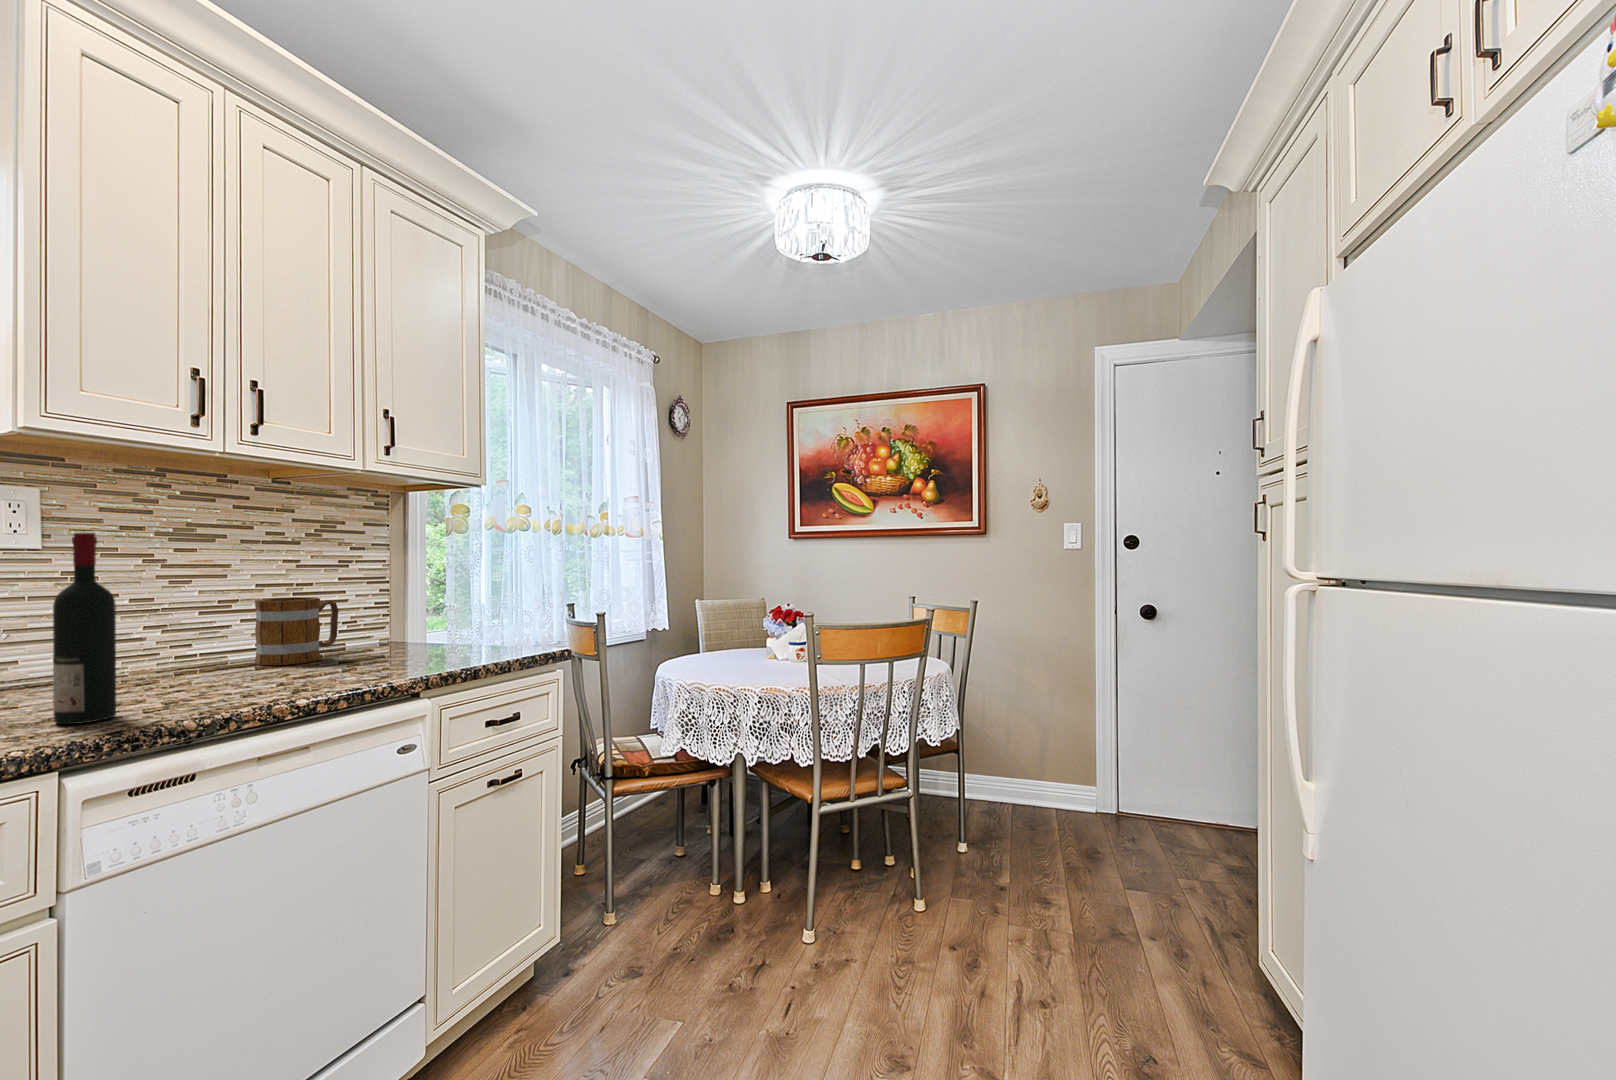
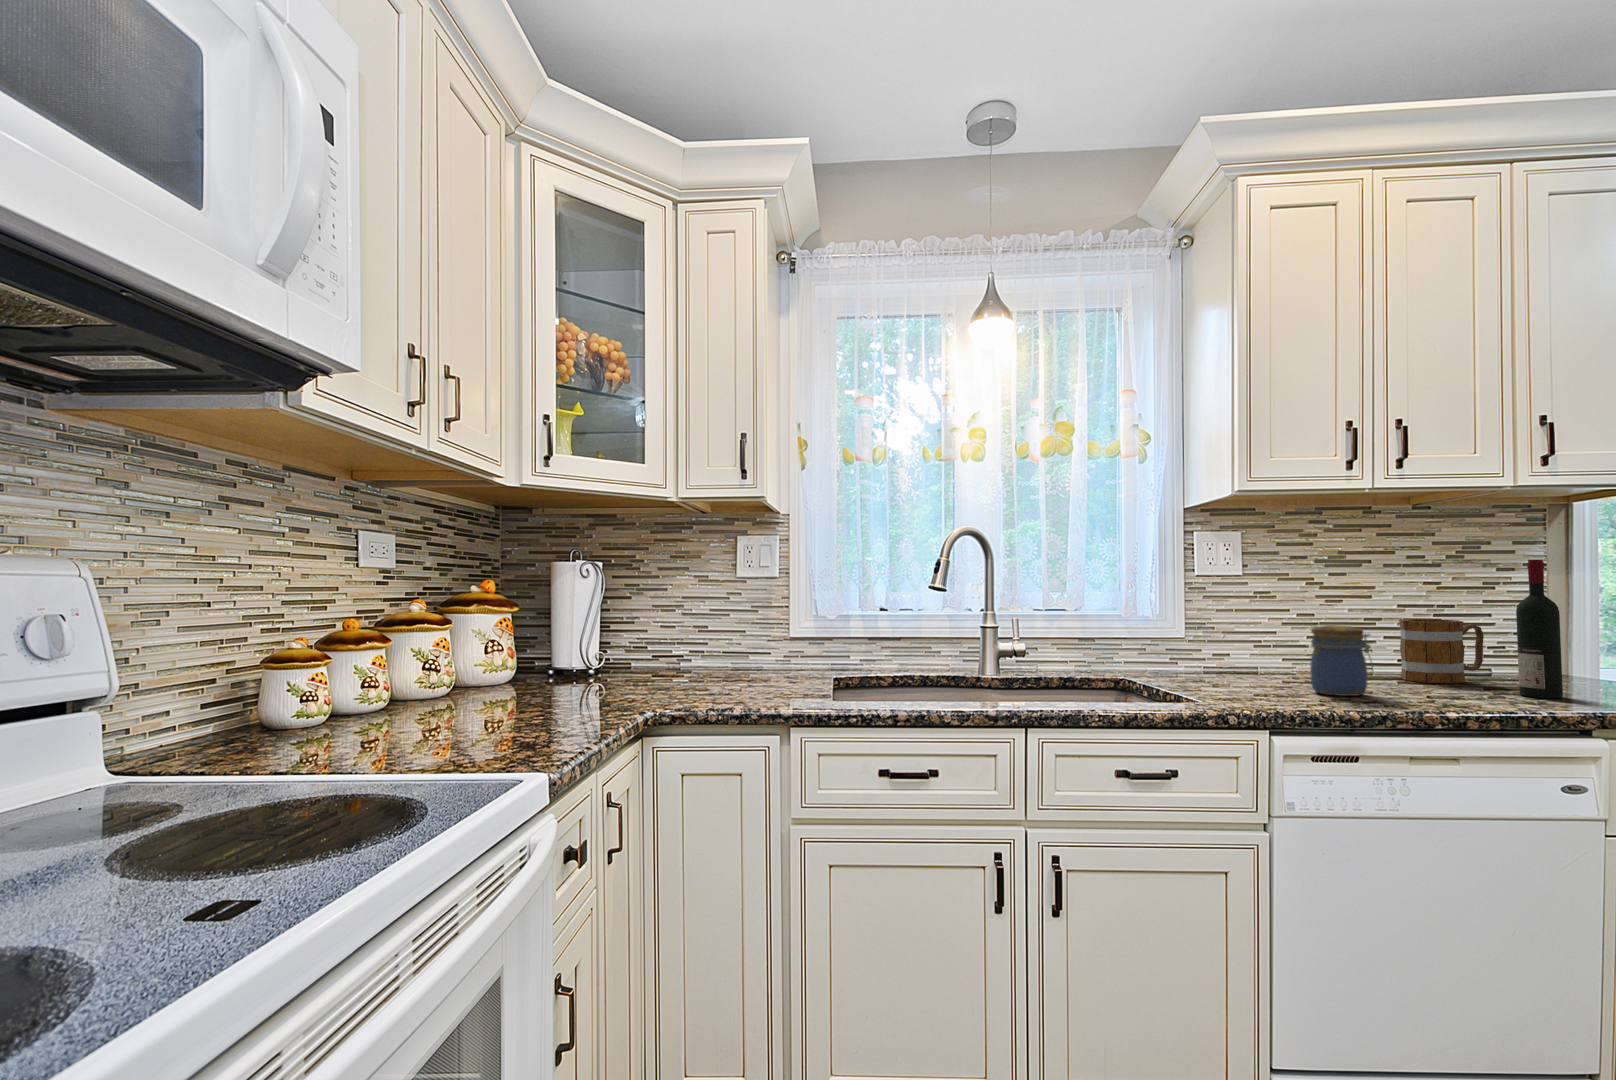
wine bottle: present [53,533,116,724] -> present [1516,560,1563,698]
jar: none [137,613,219,700] -> present [1310,625,1373,696]

